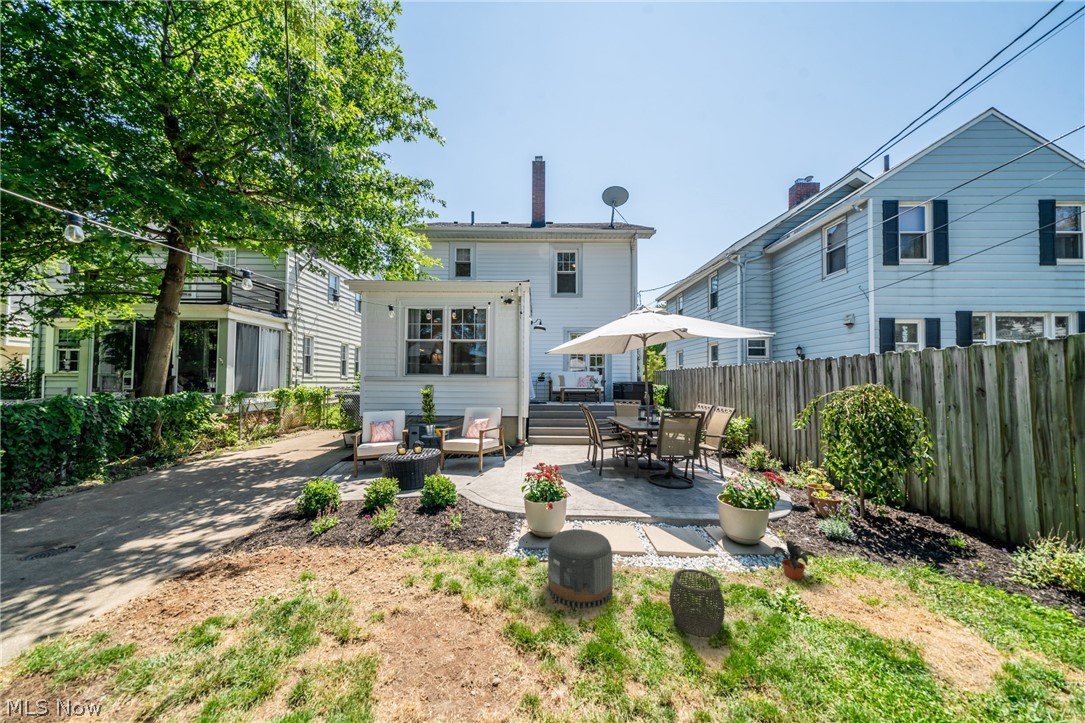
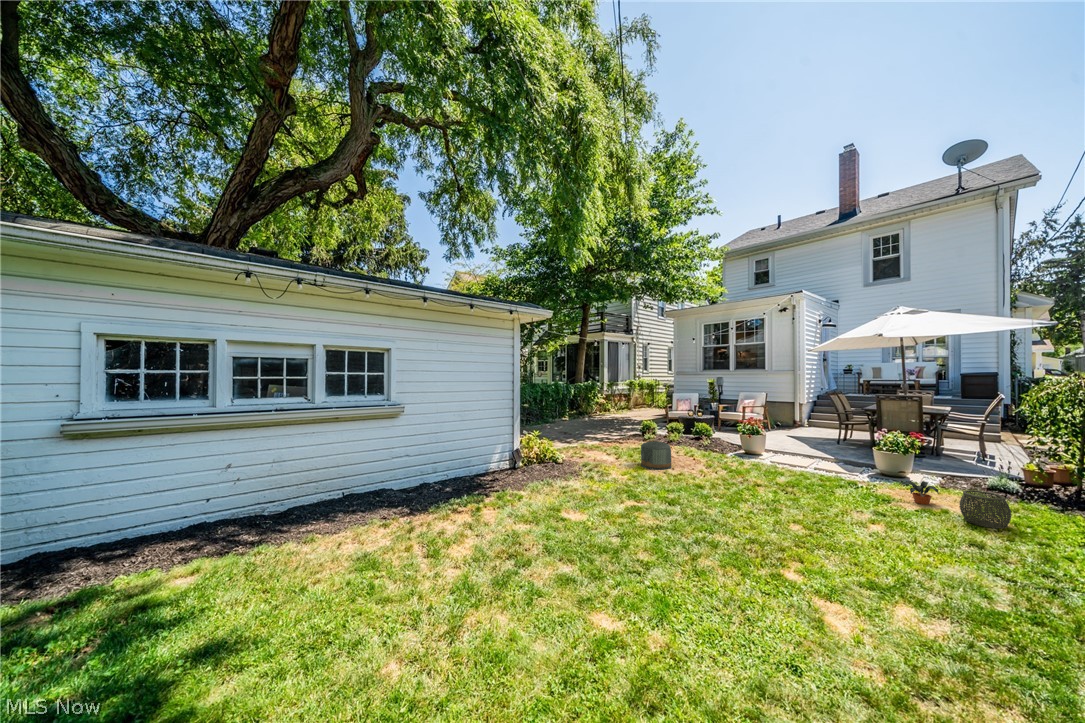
pouf: present [548,529,613,608] -> present [641,442,672,470]
woven basket: present [669,569,725,637] -> present [959,490,1012,529]

